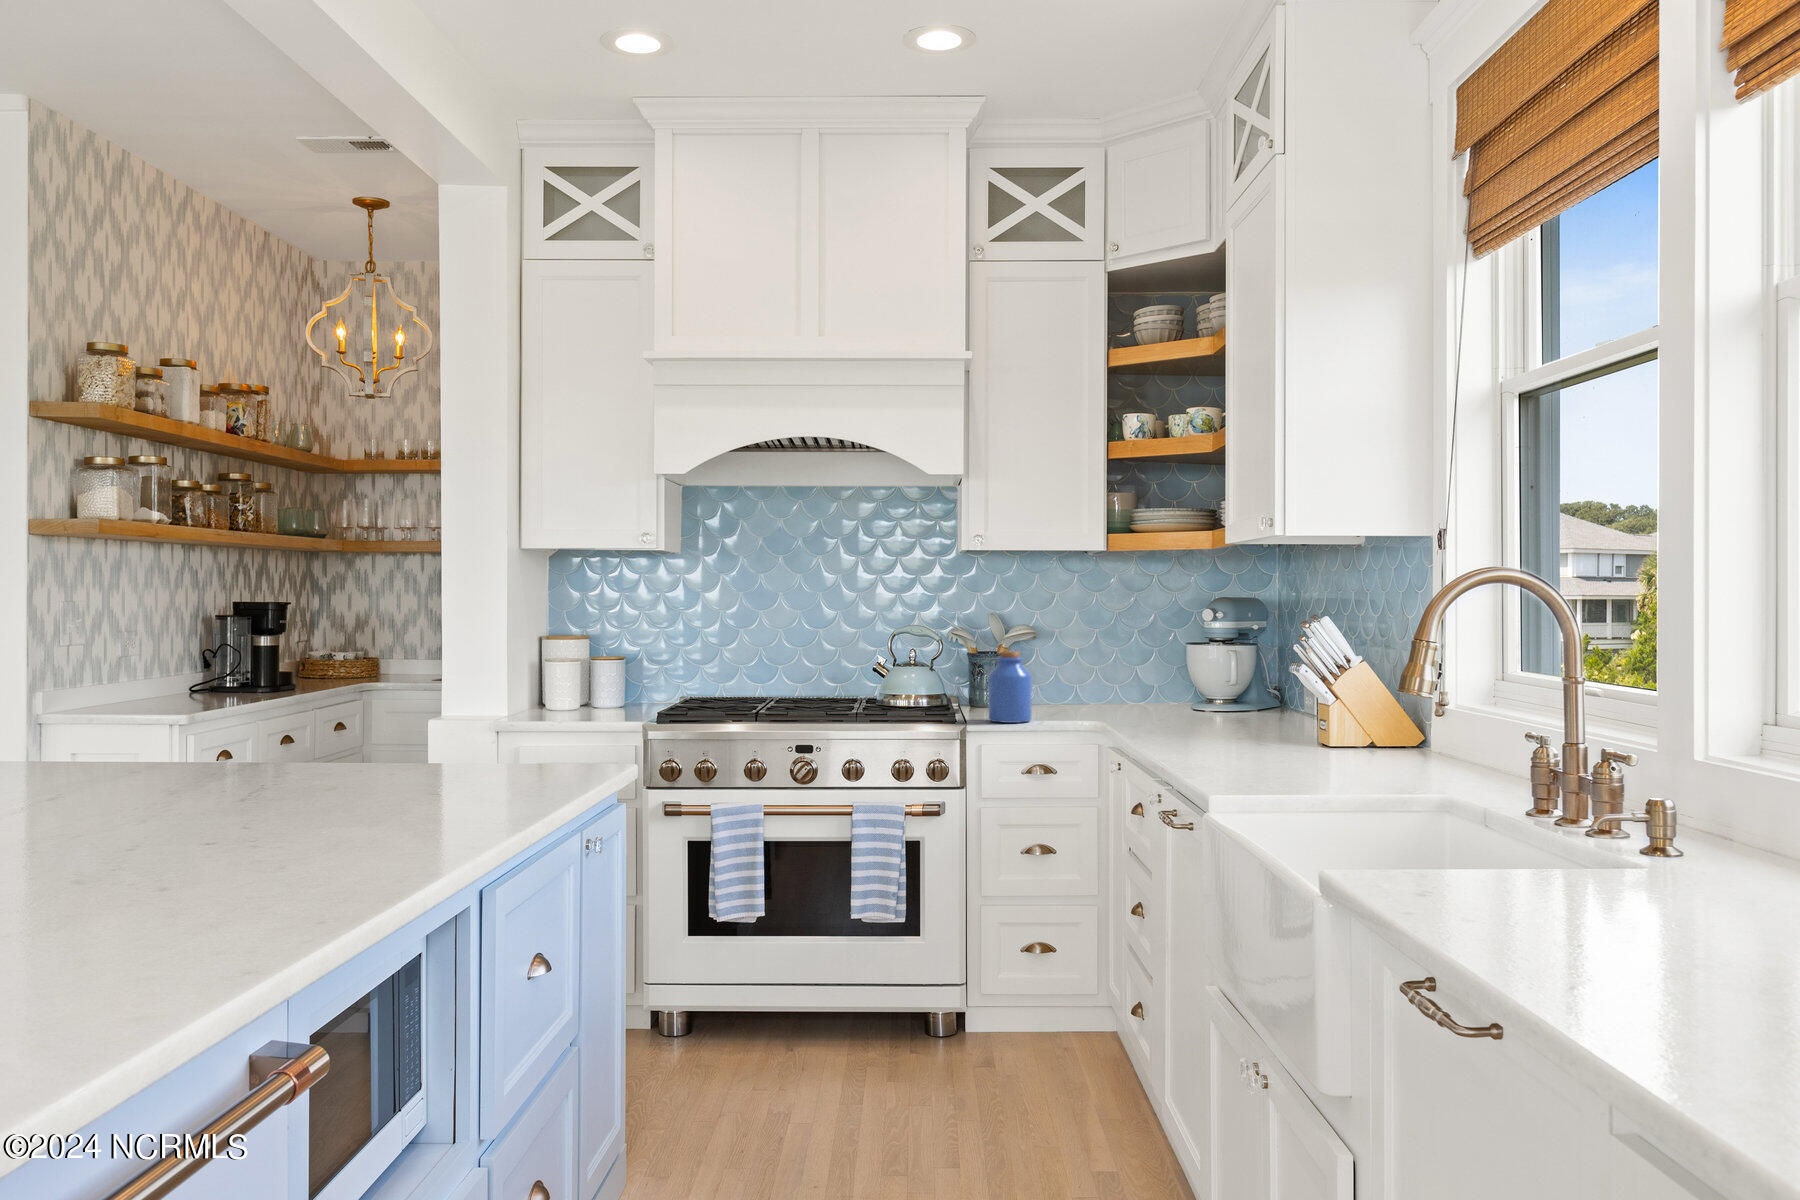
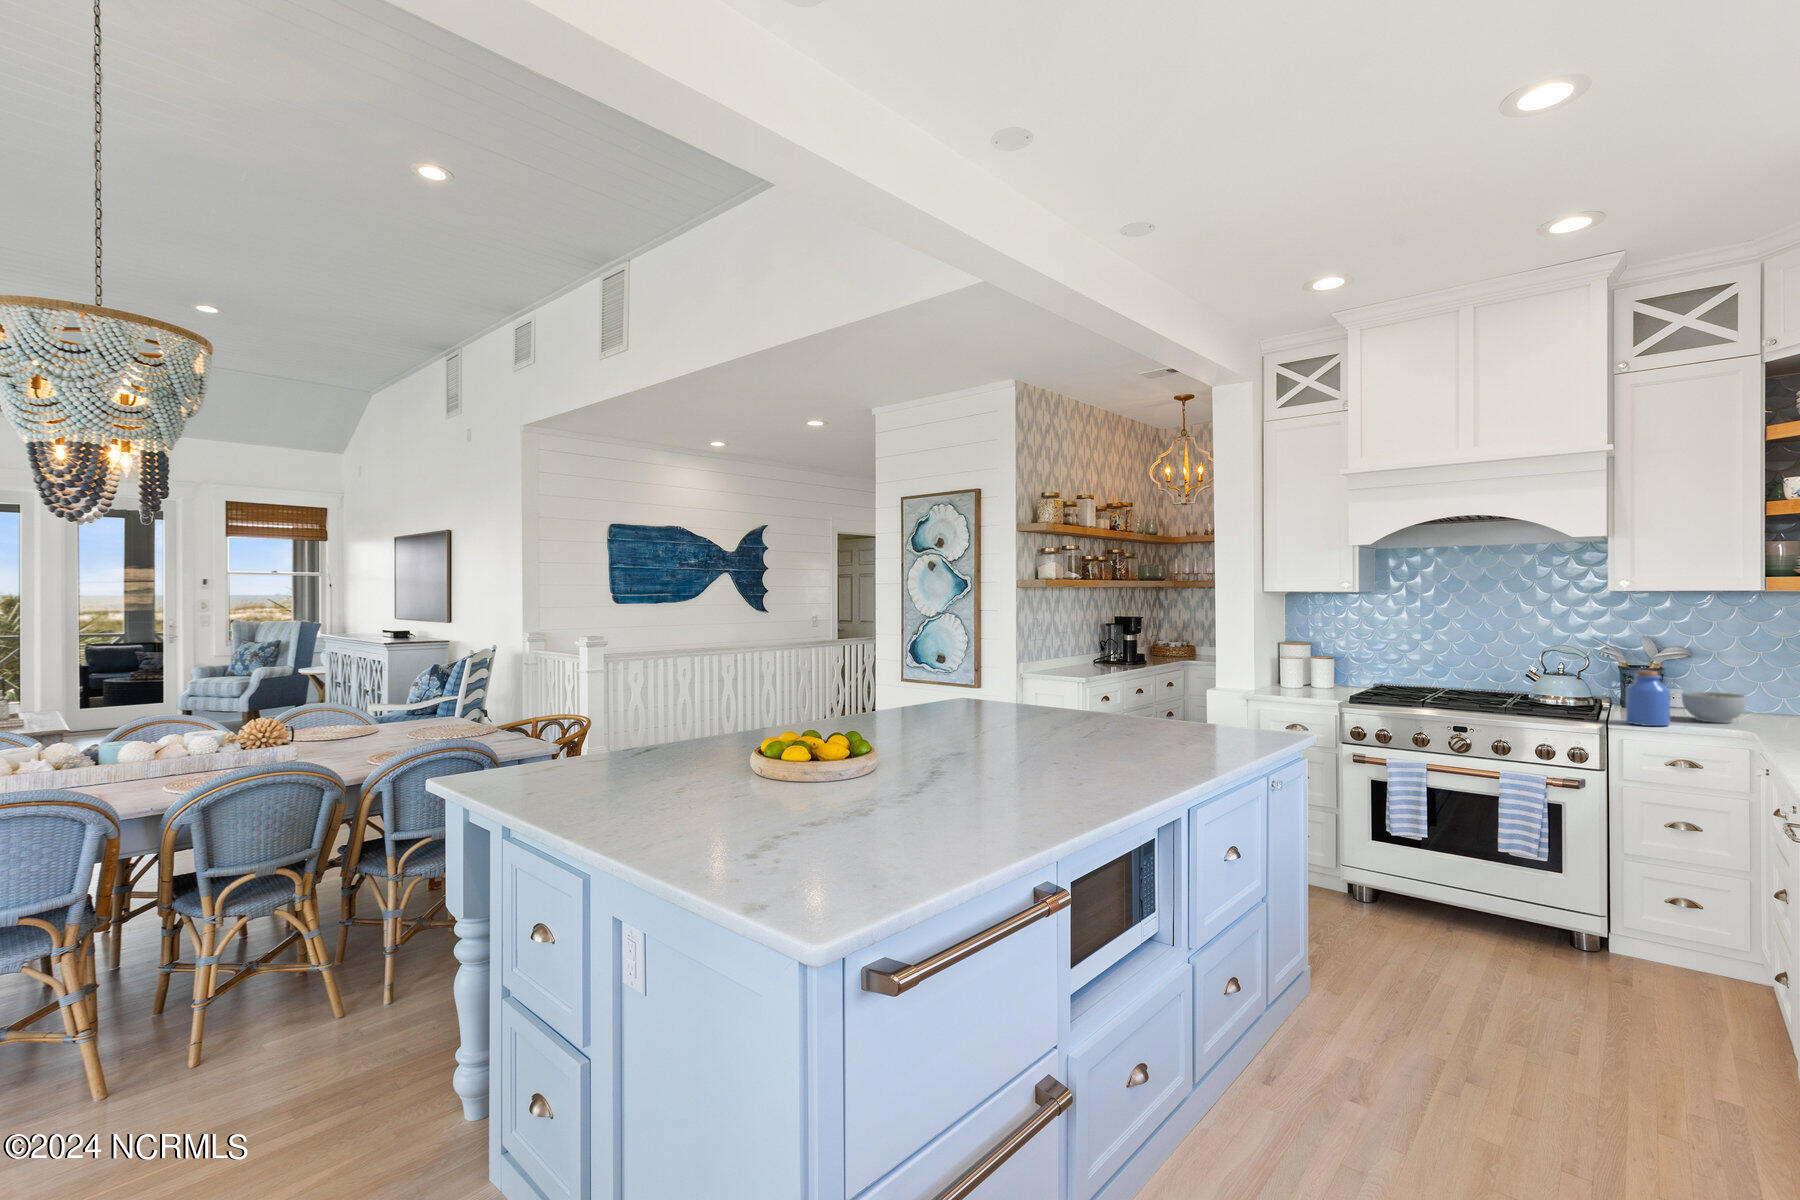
bowl: none [1033,678,1092,714] -> present [1682,692,1747,723]

